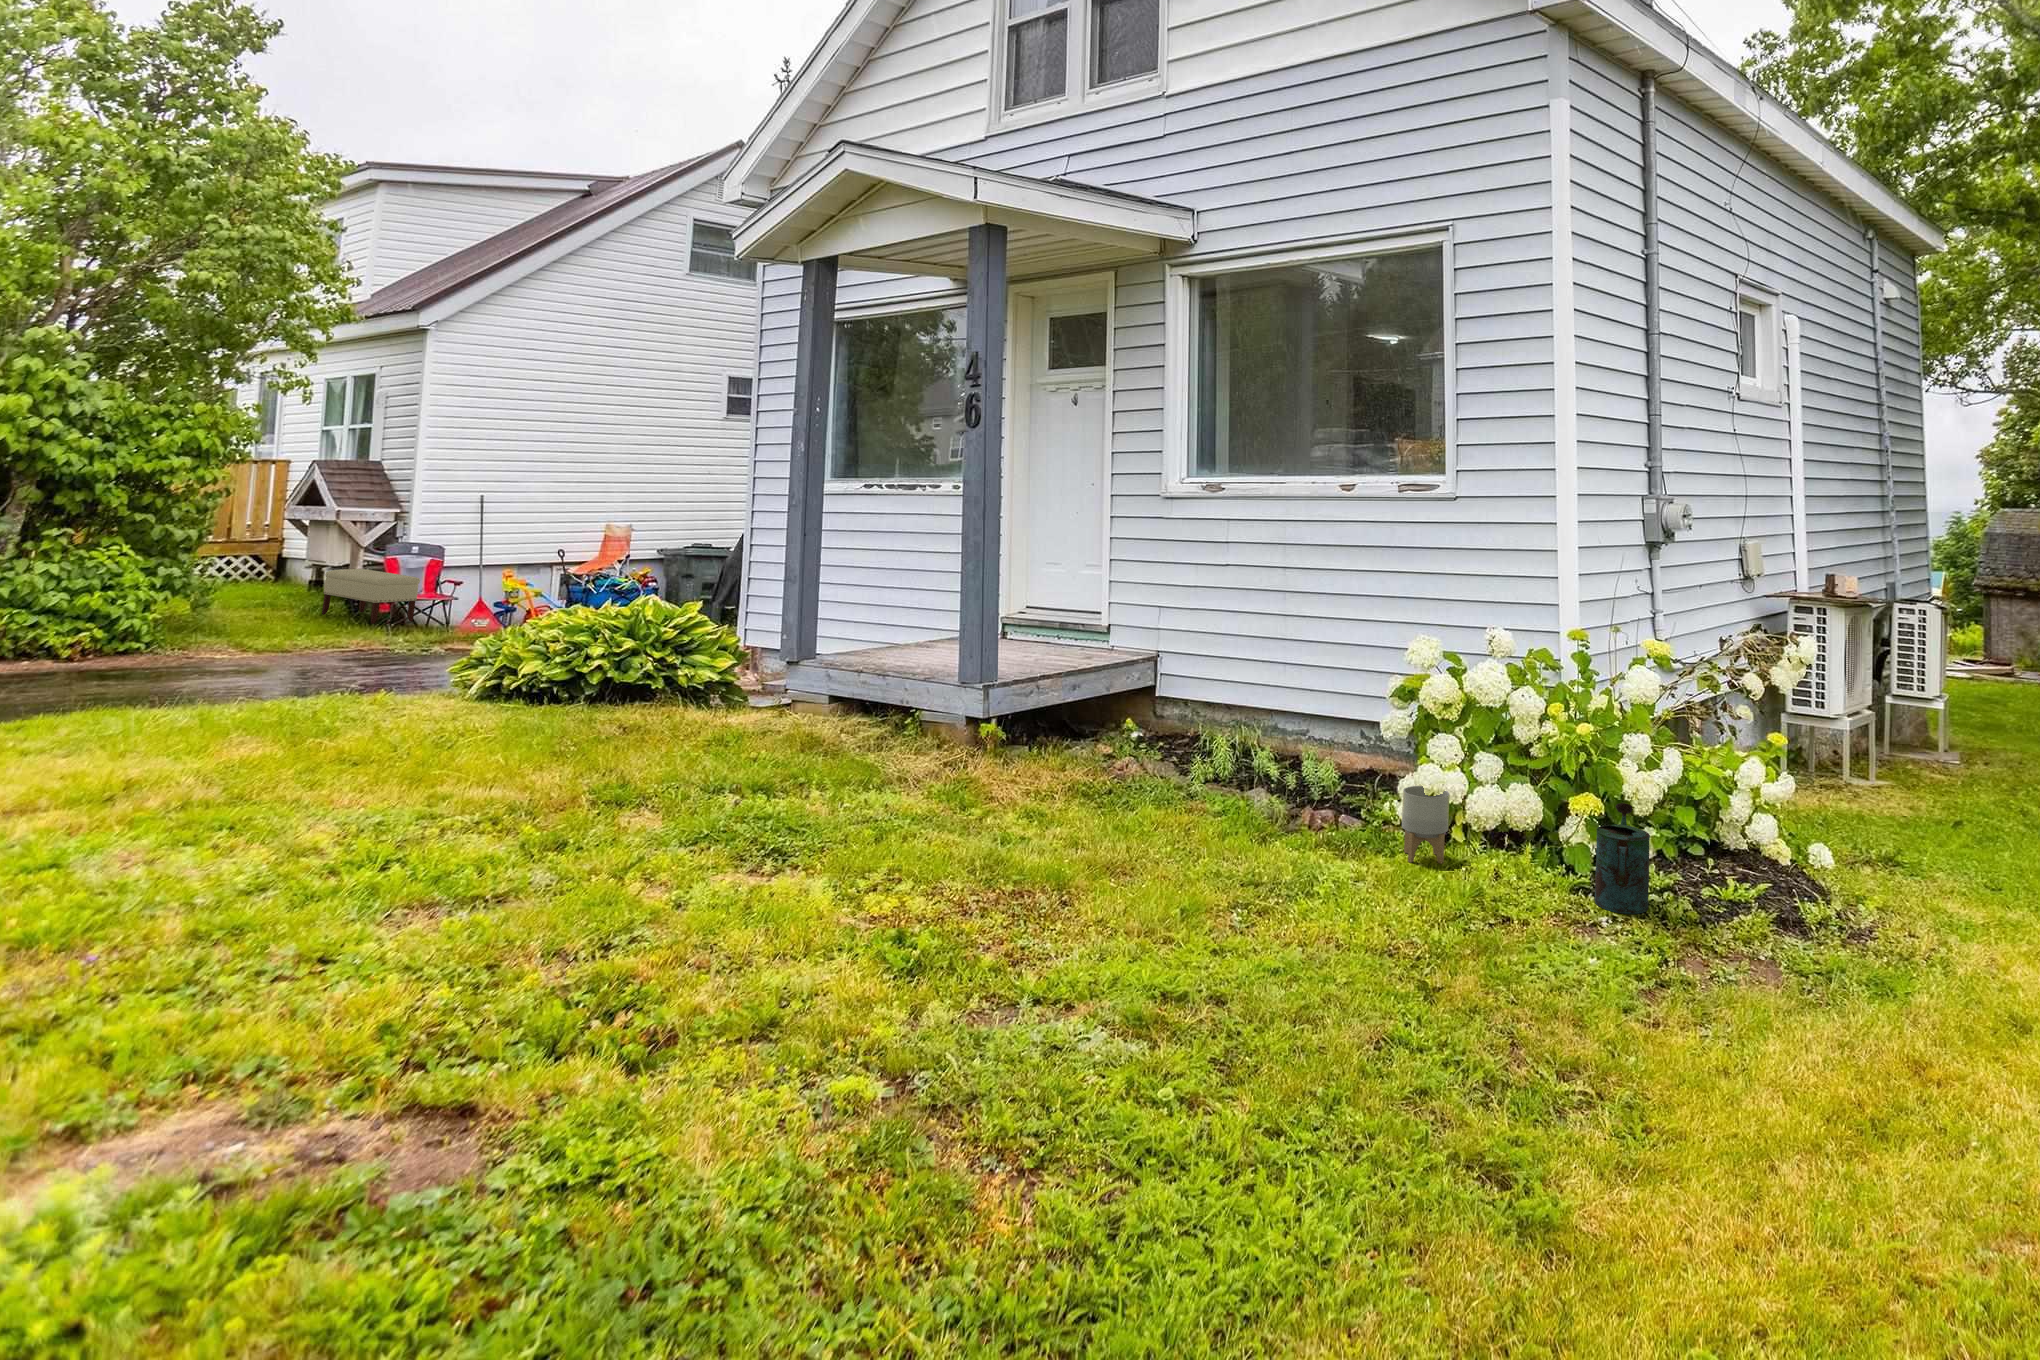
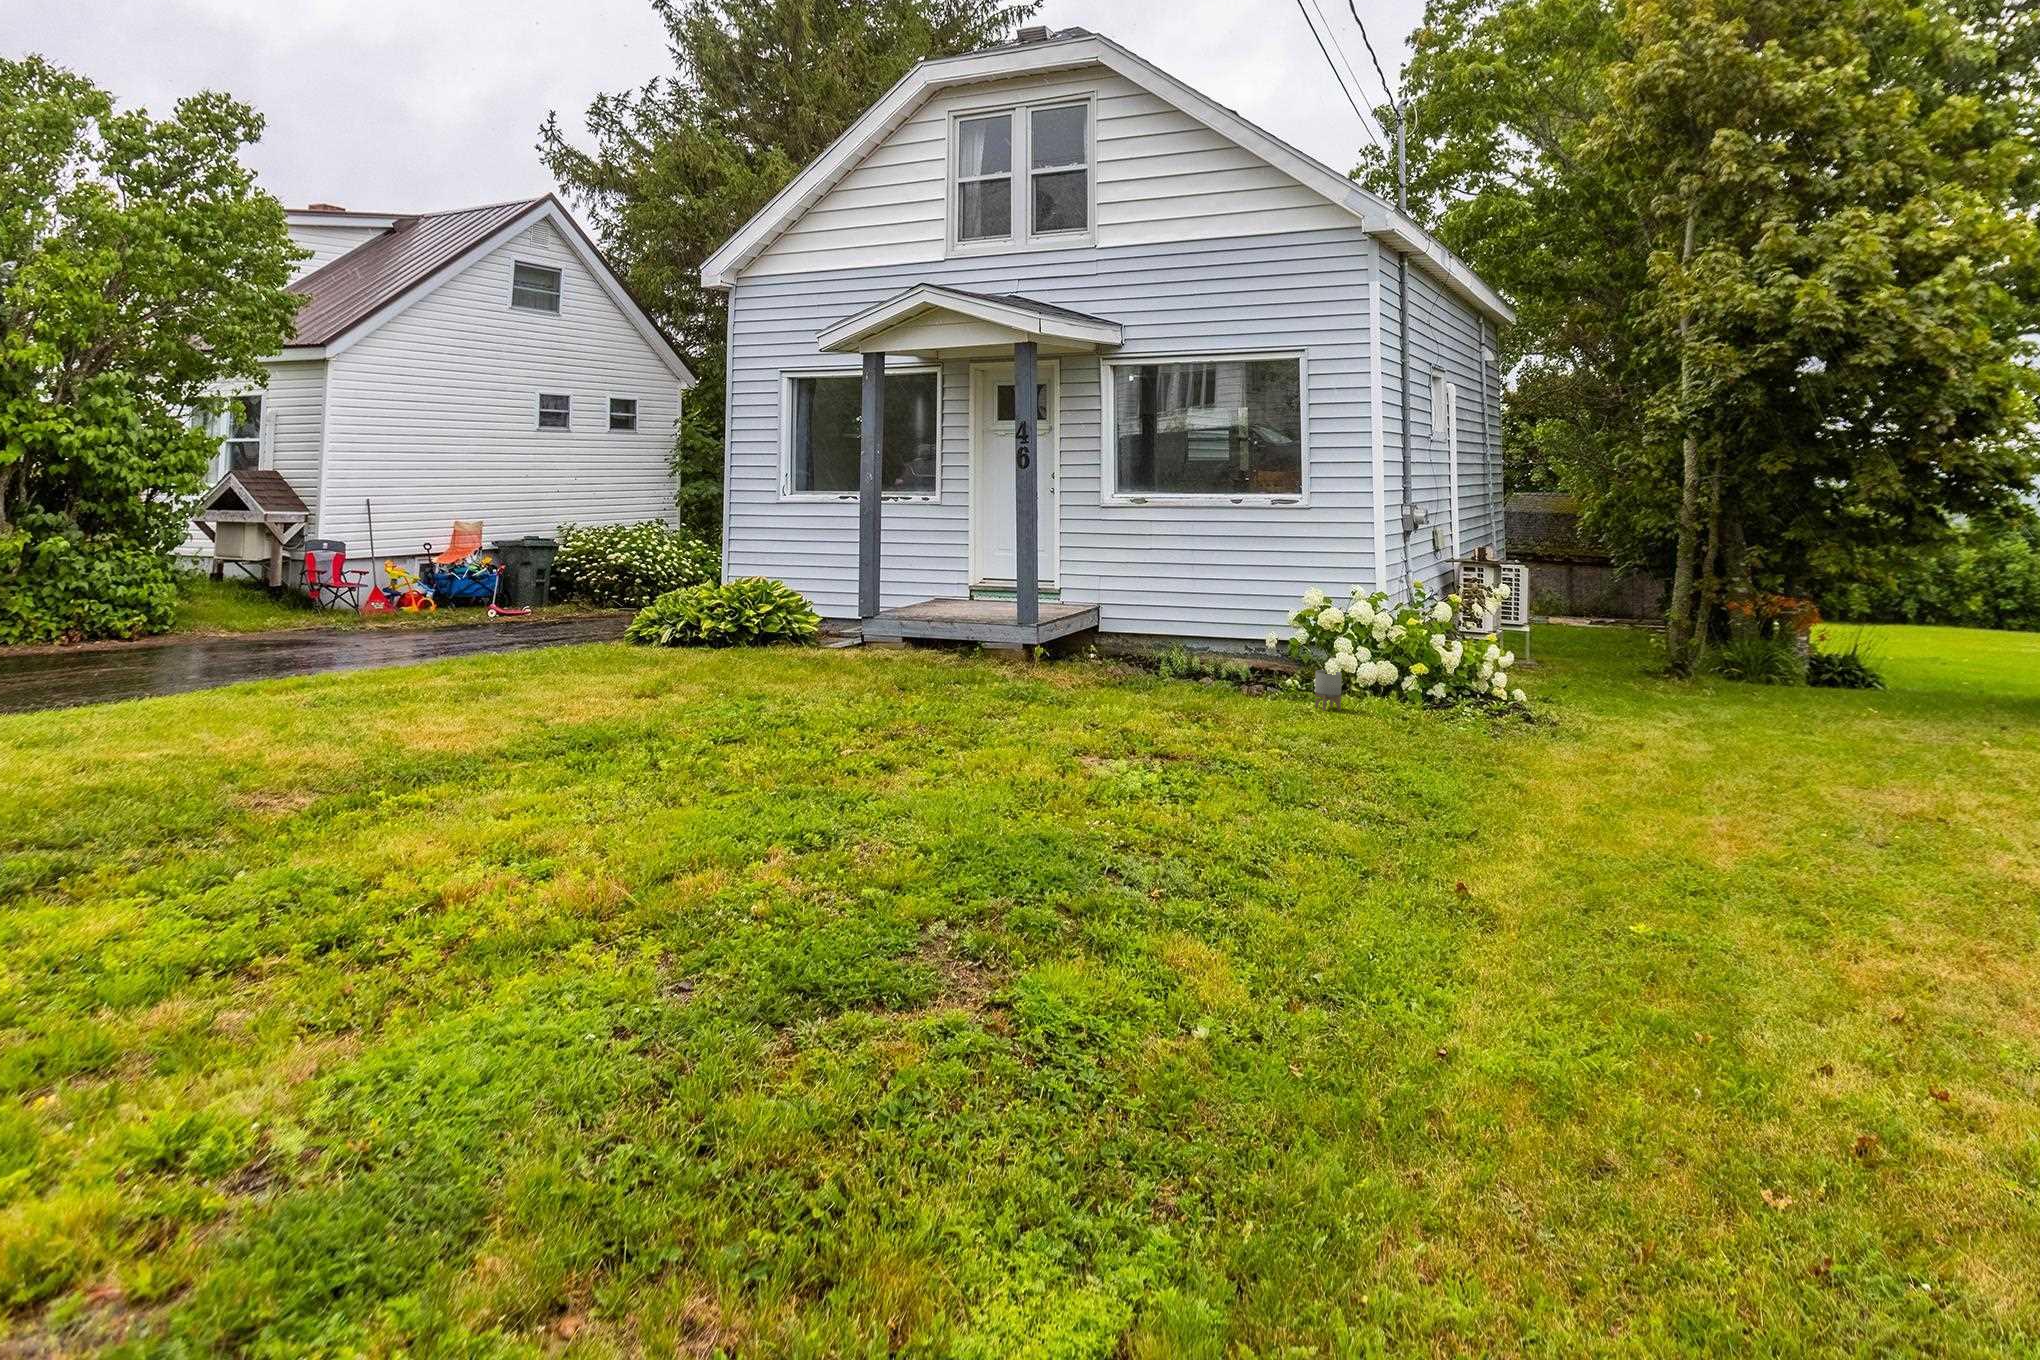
bench: present [322,569,420,624] -> none [230,563,327,610]
watering can: present [1595,803,1650,914] -> none [1430,672,1460,726]

